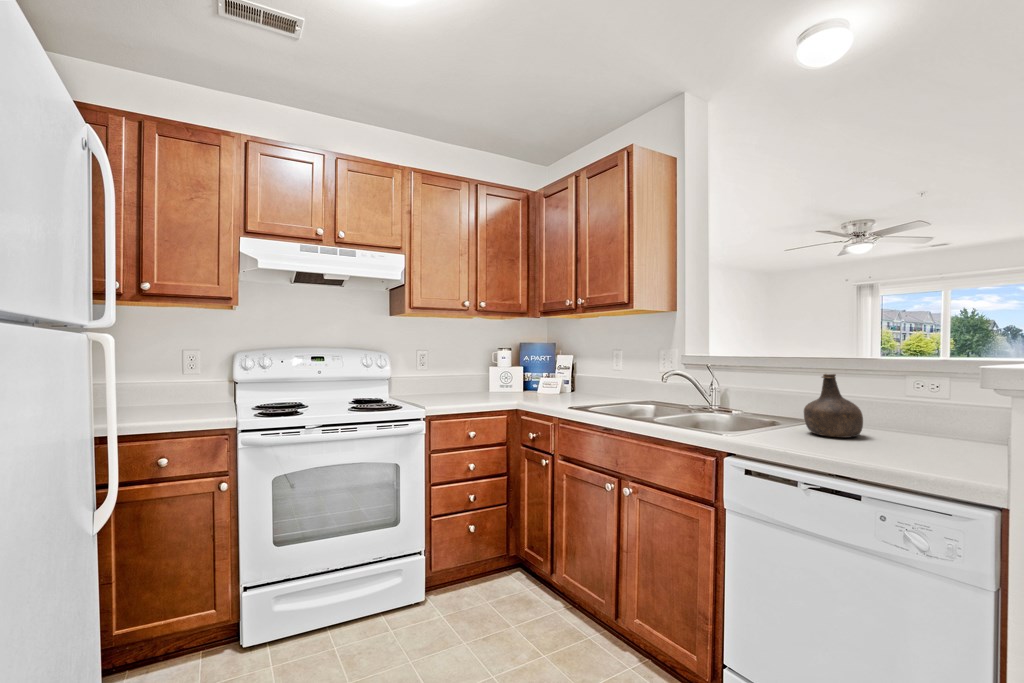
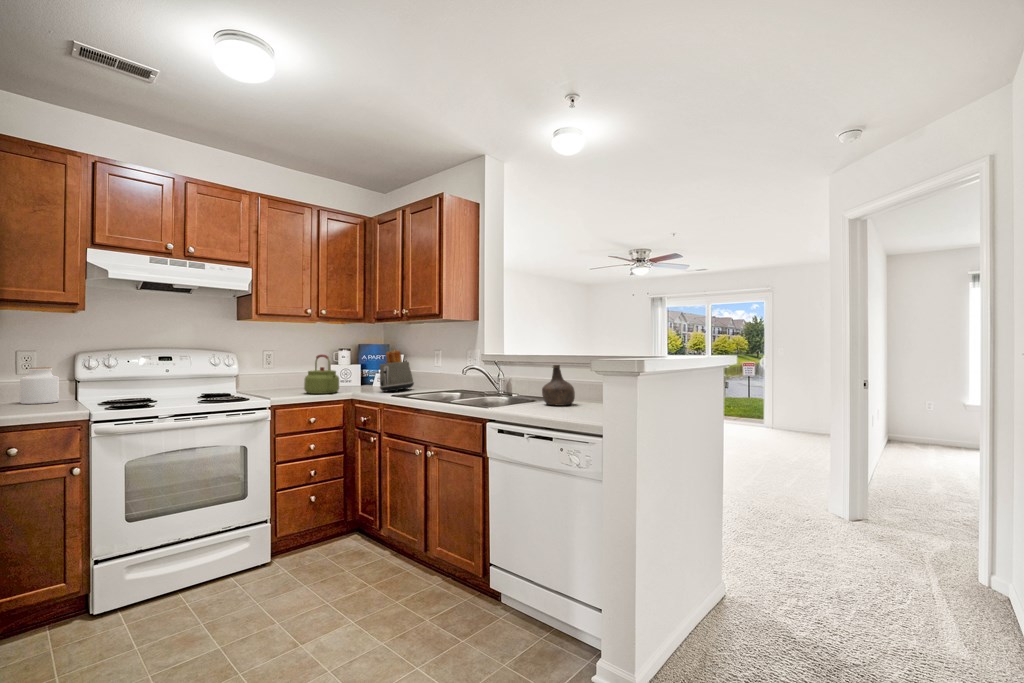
toaster: none [548,350,588,401] -> present [380,351,414,392]
kettle: none [462,354,501,401] -> present [304,355,339,394]
jar: none [180,367,217,406] -> present [20,367,59,404]

